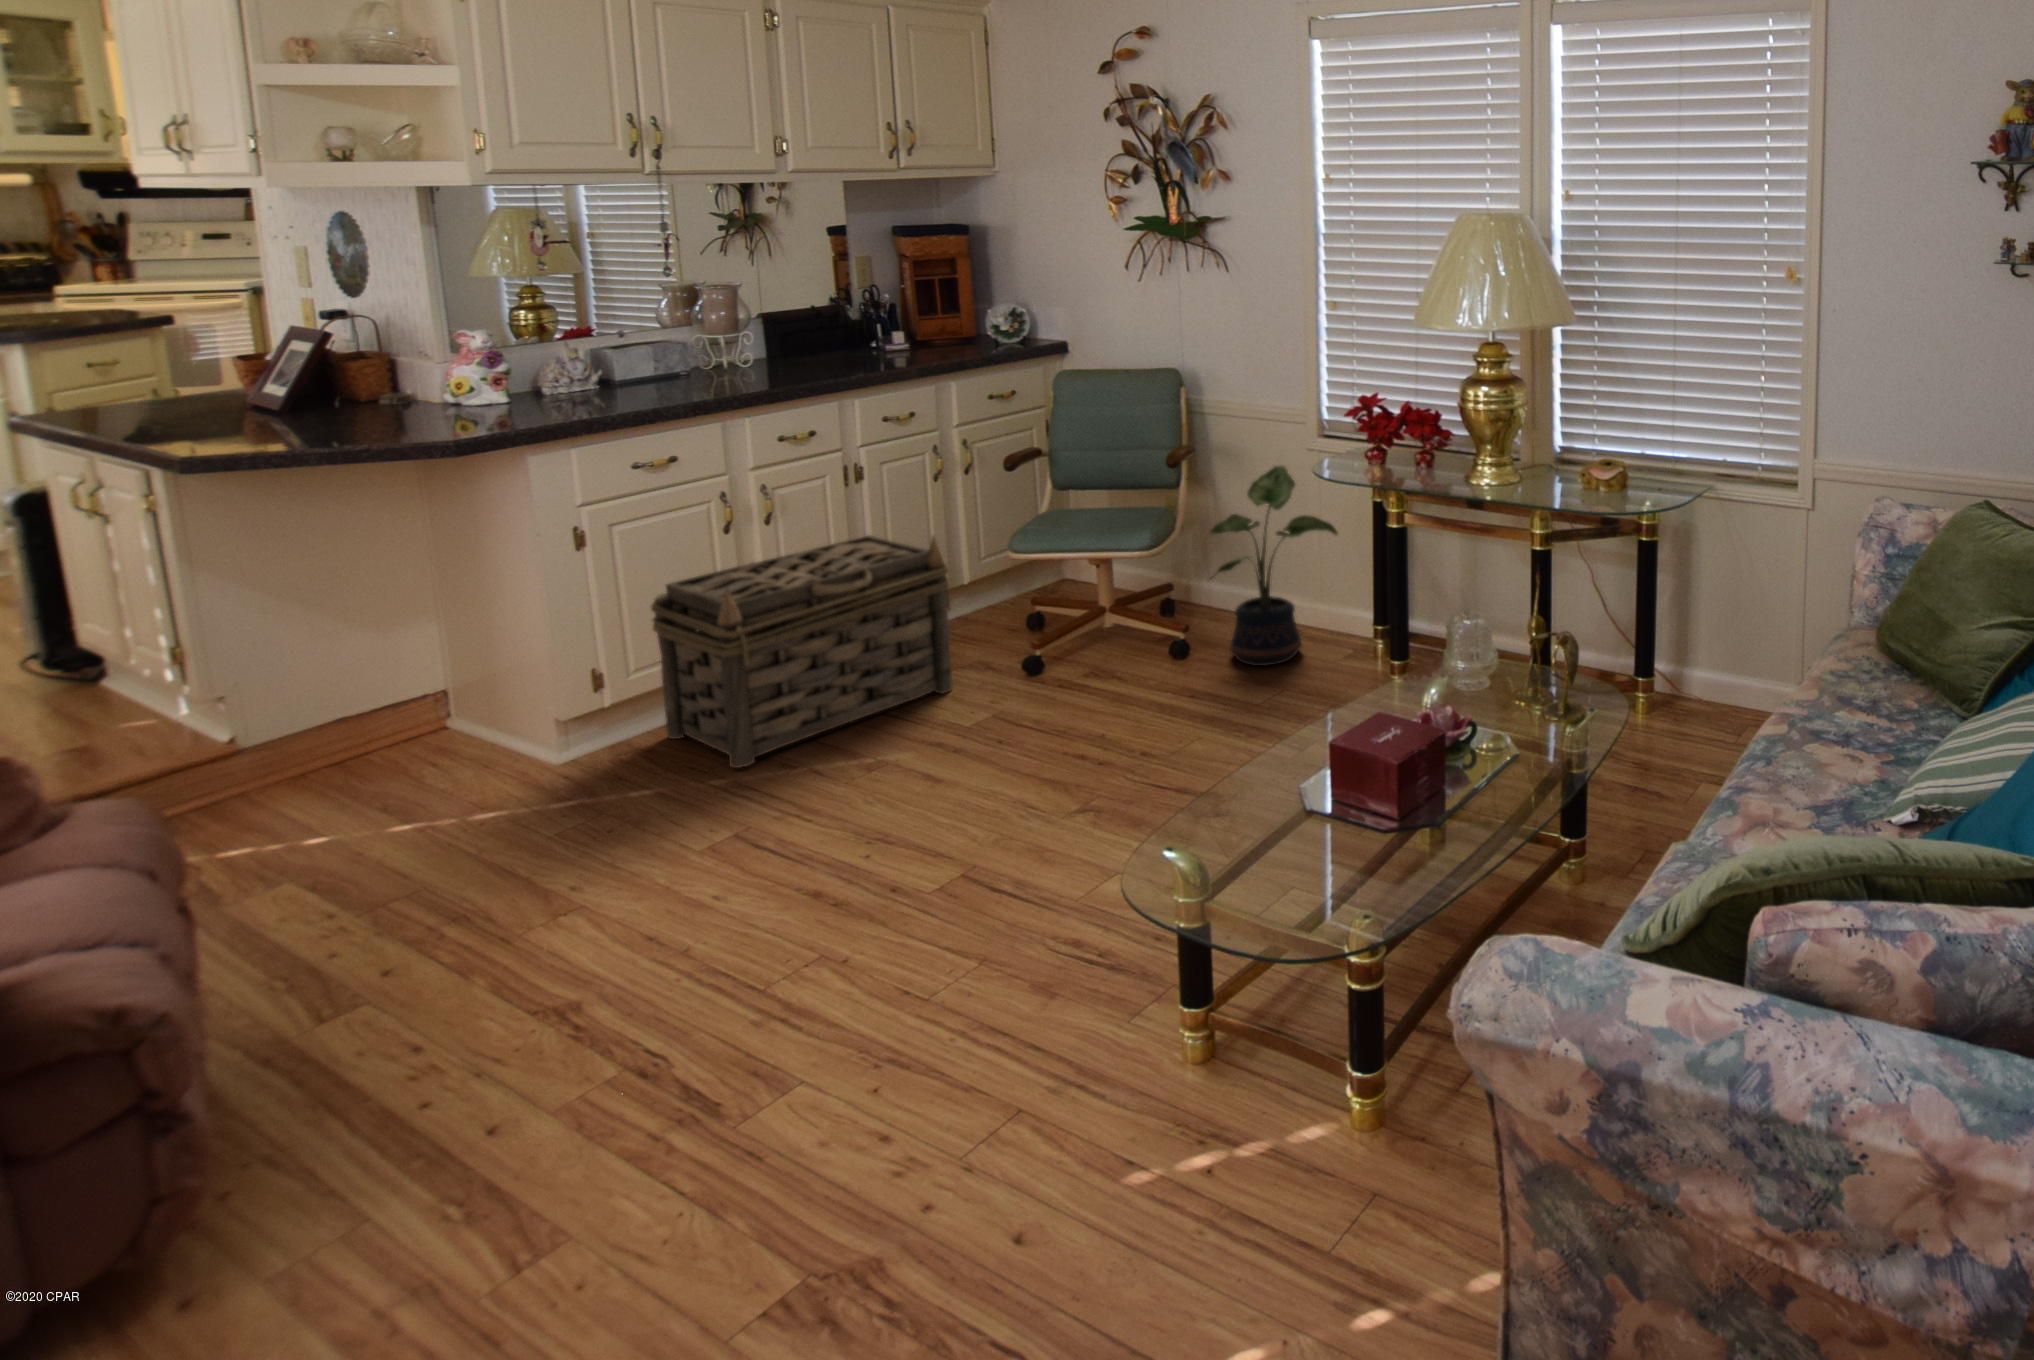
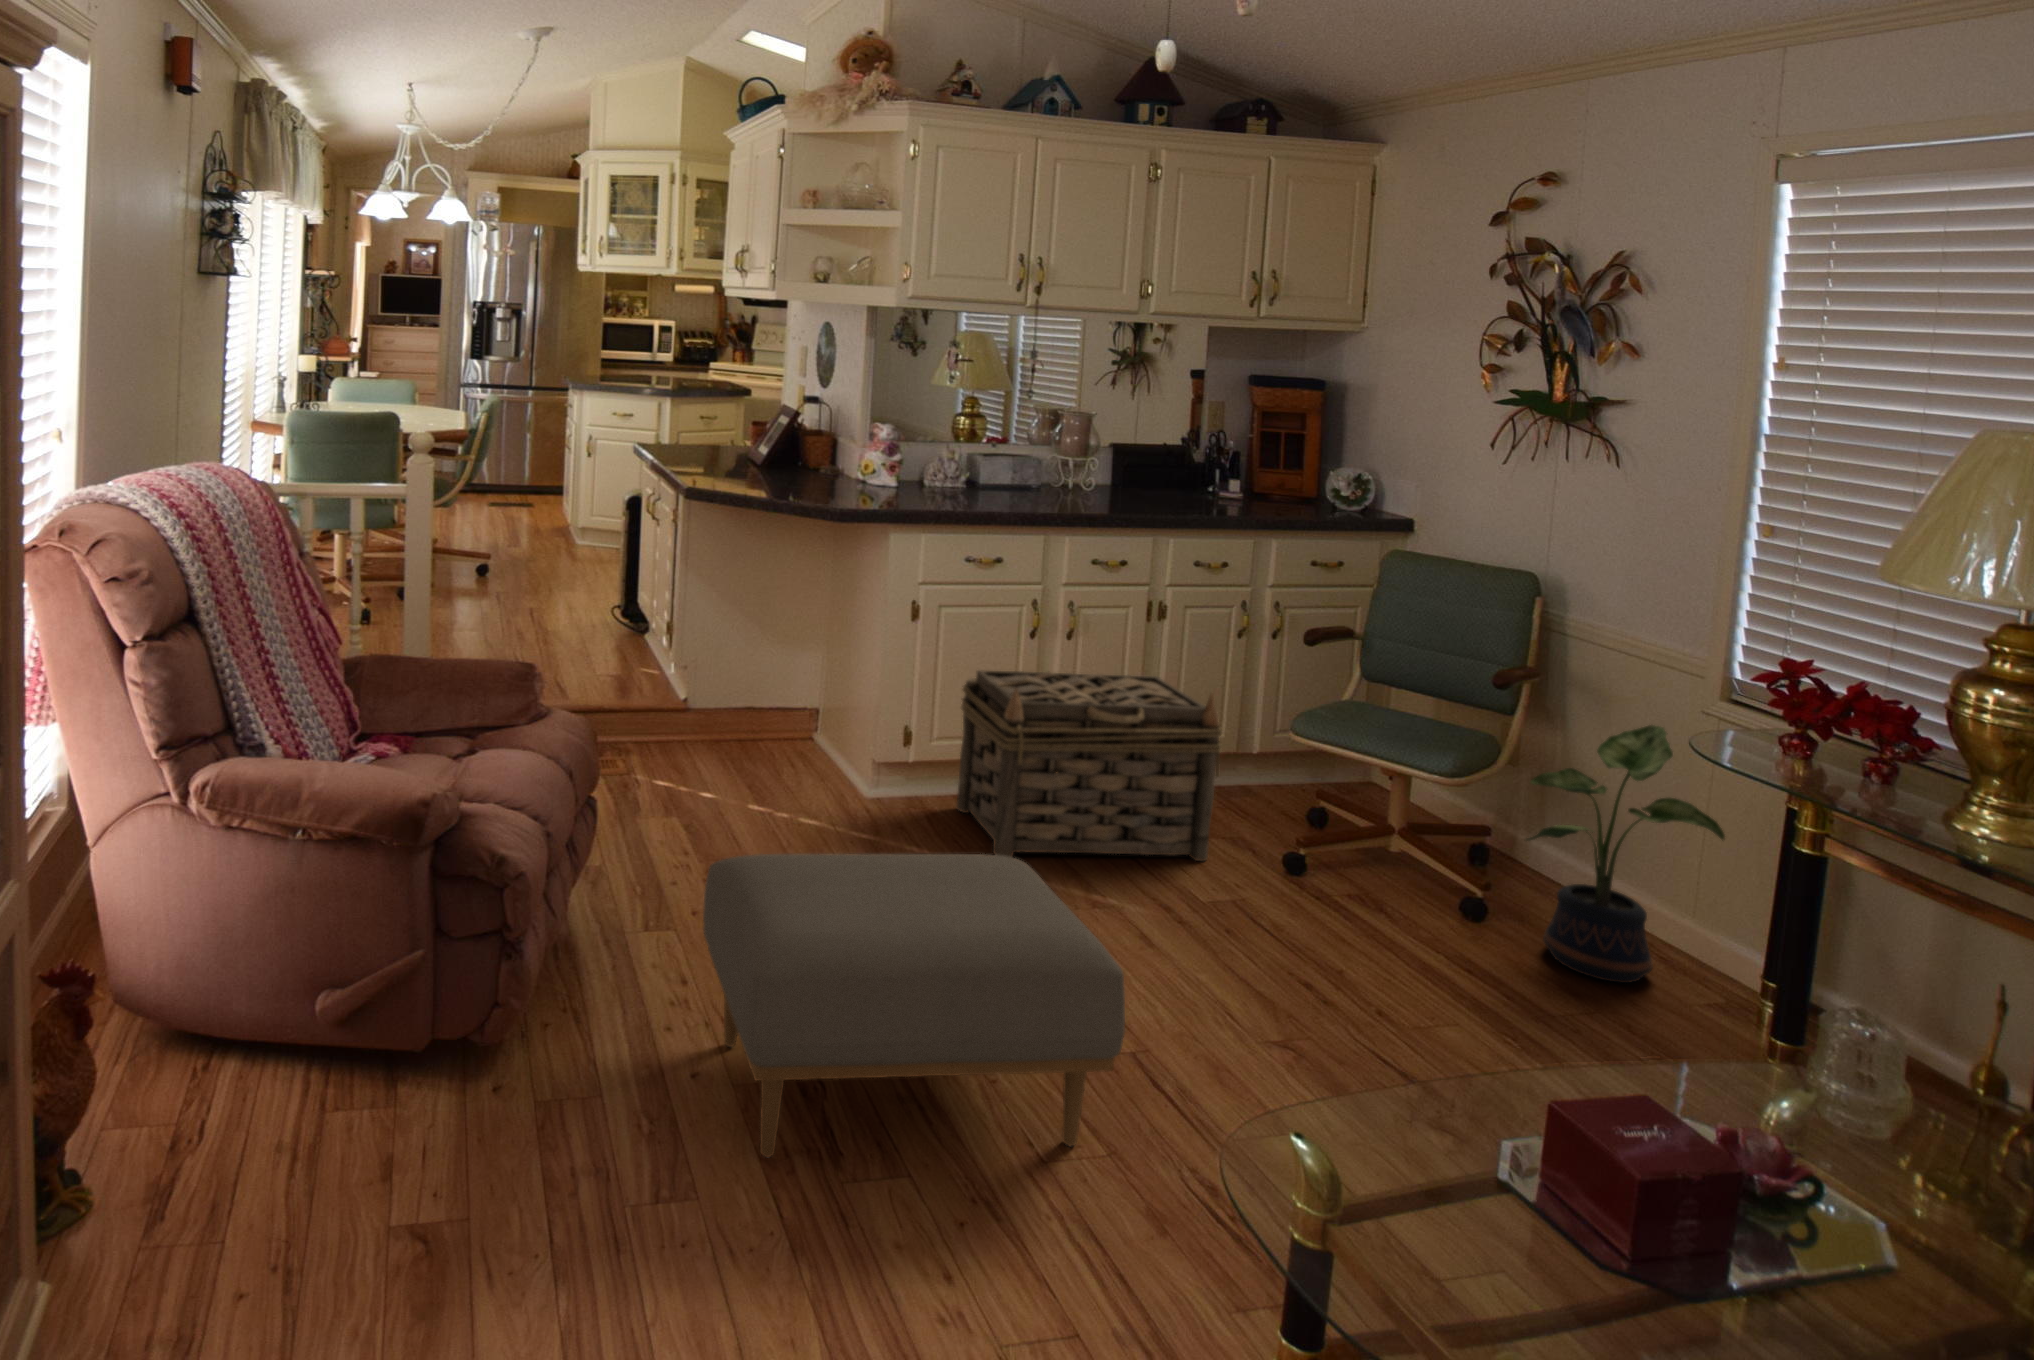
ottoman: none [368,764,962,1235] -> present [703,854,1125,1158]

